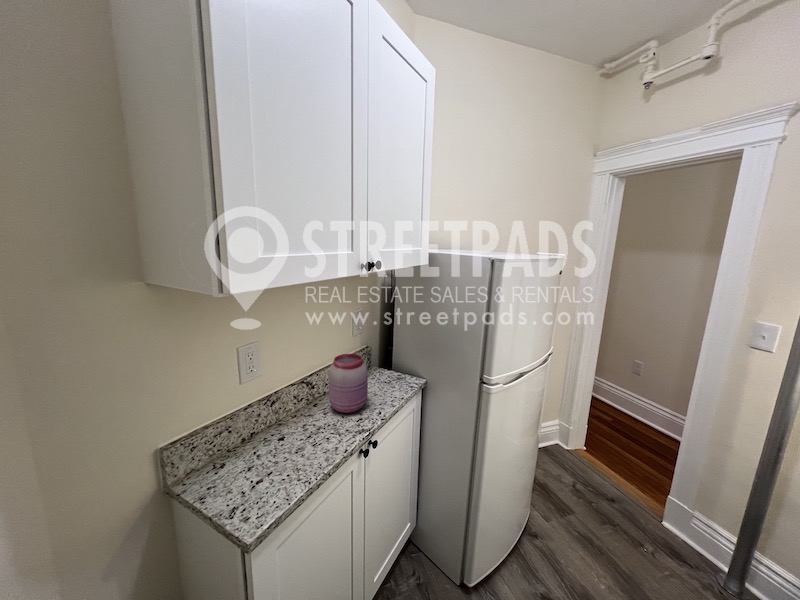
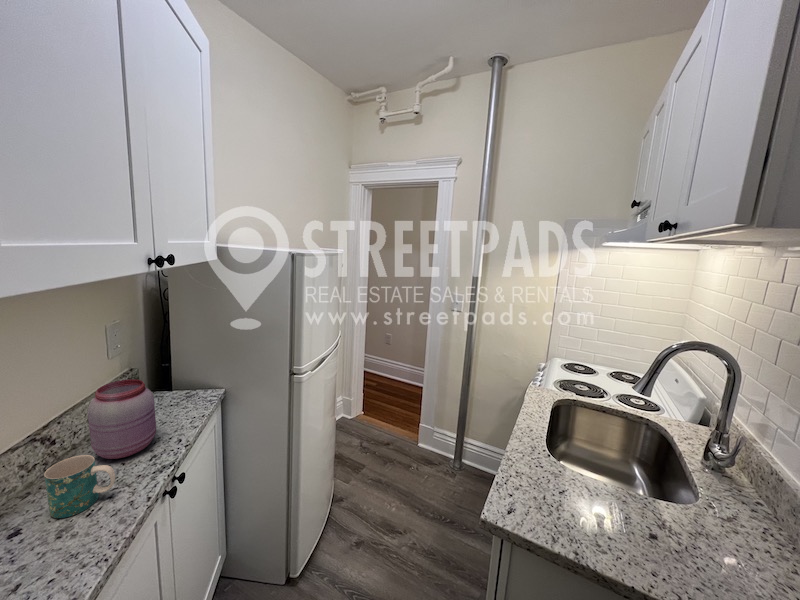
mug: none [295,402,329,443] -> present [44,455,115,518]

